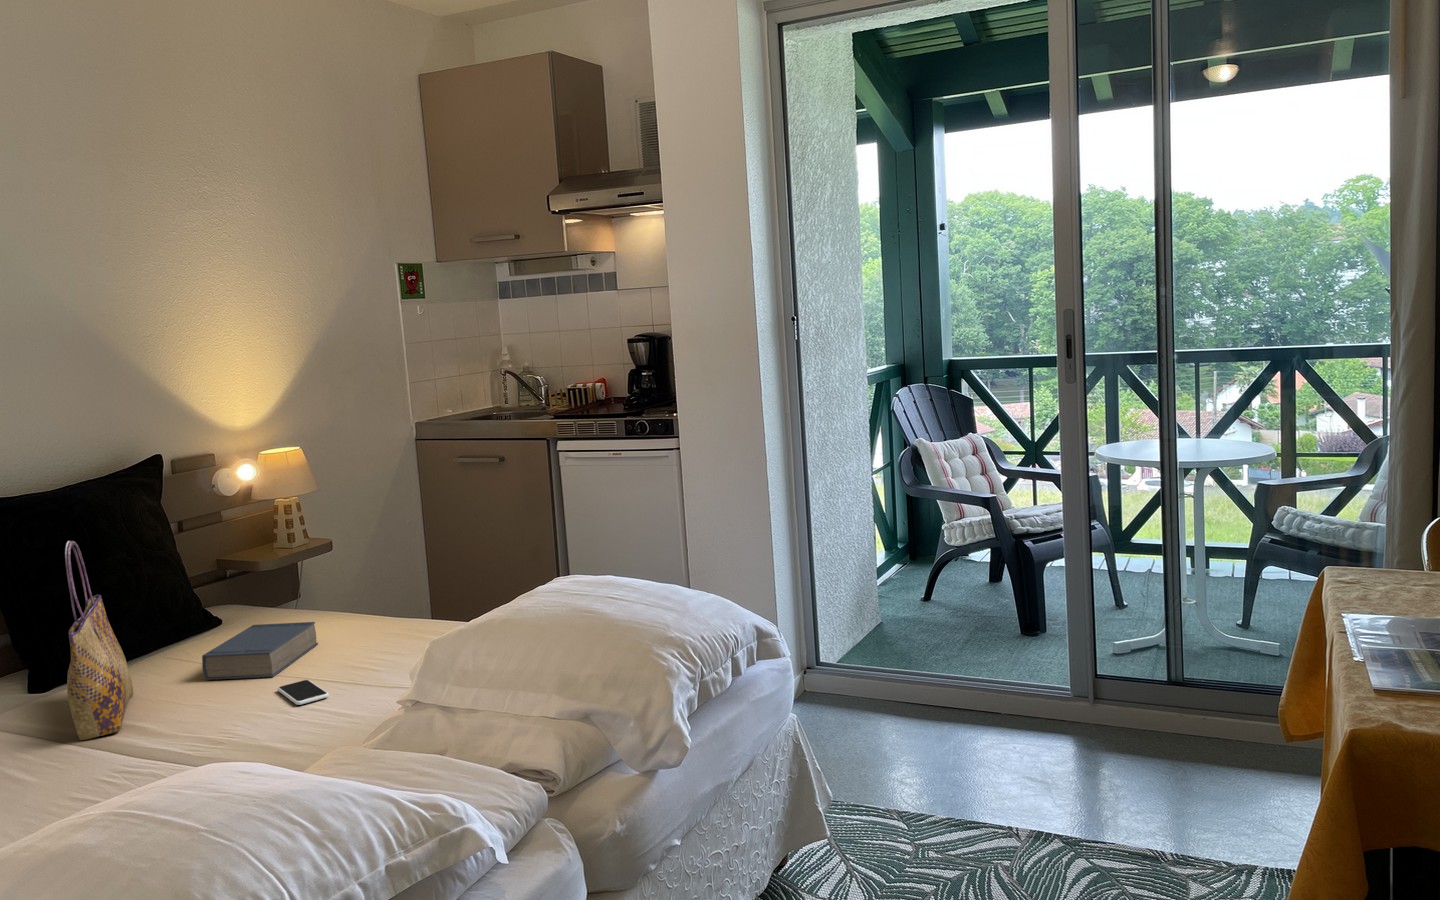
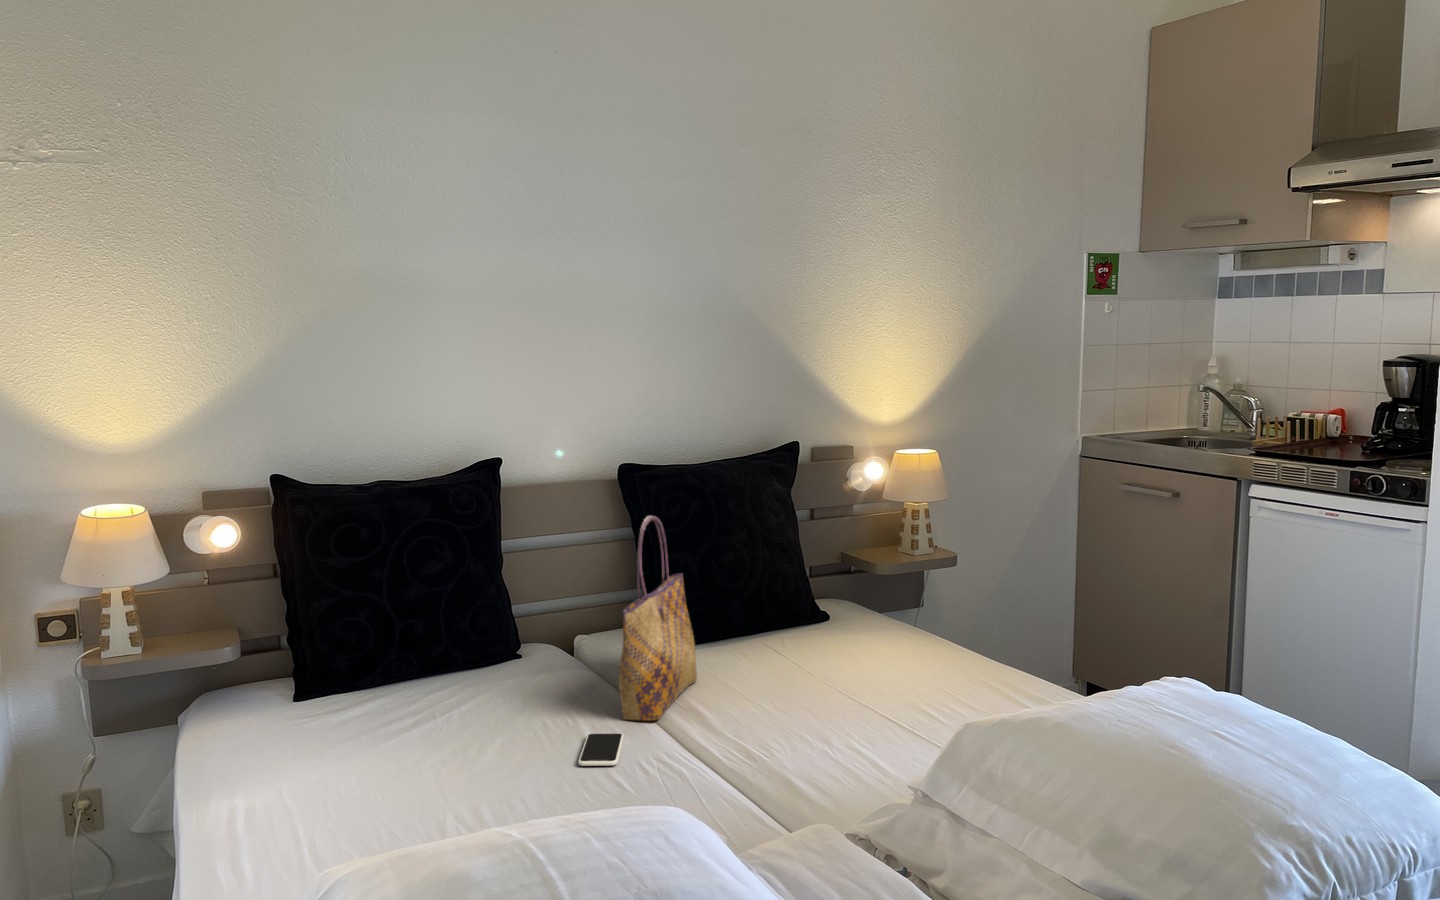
book: present [202,622,318,680] -> none [762,636,889,702]
smartphone: present [278,680,329,705] -> present [578,733,624,766]

